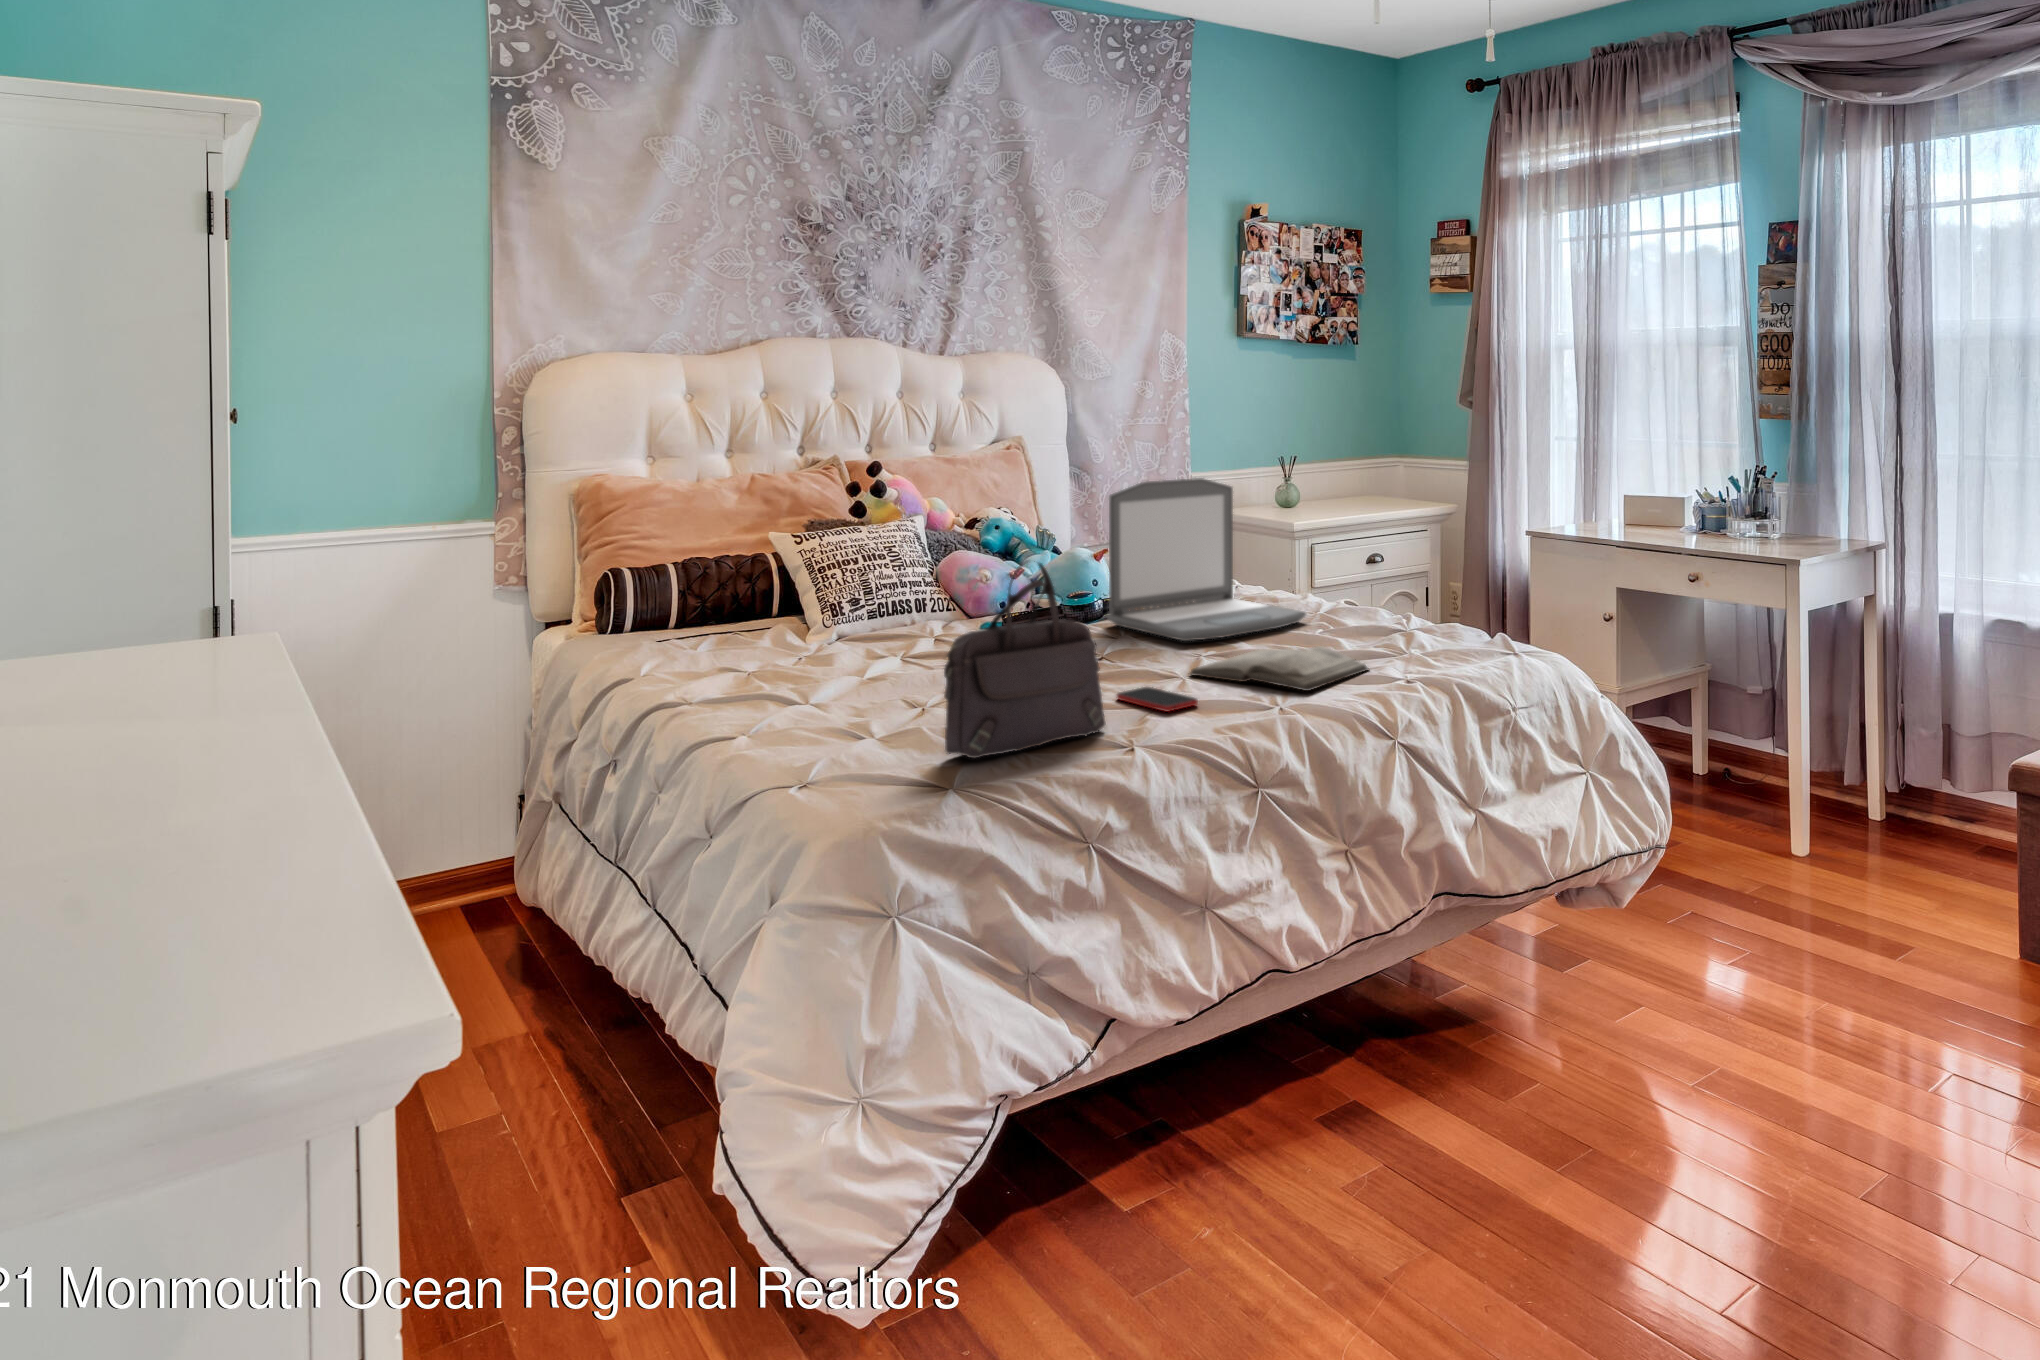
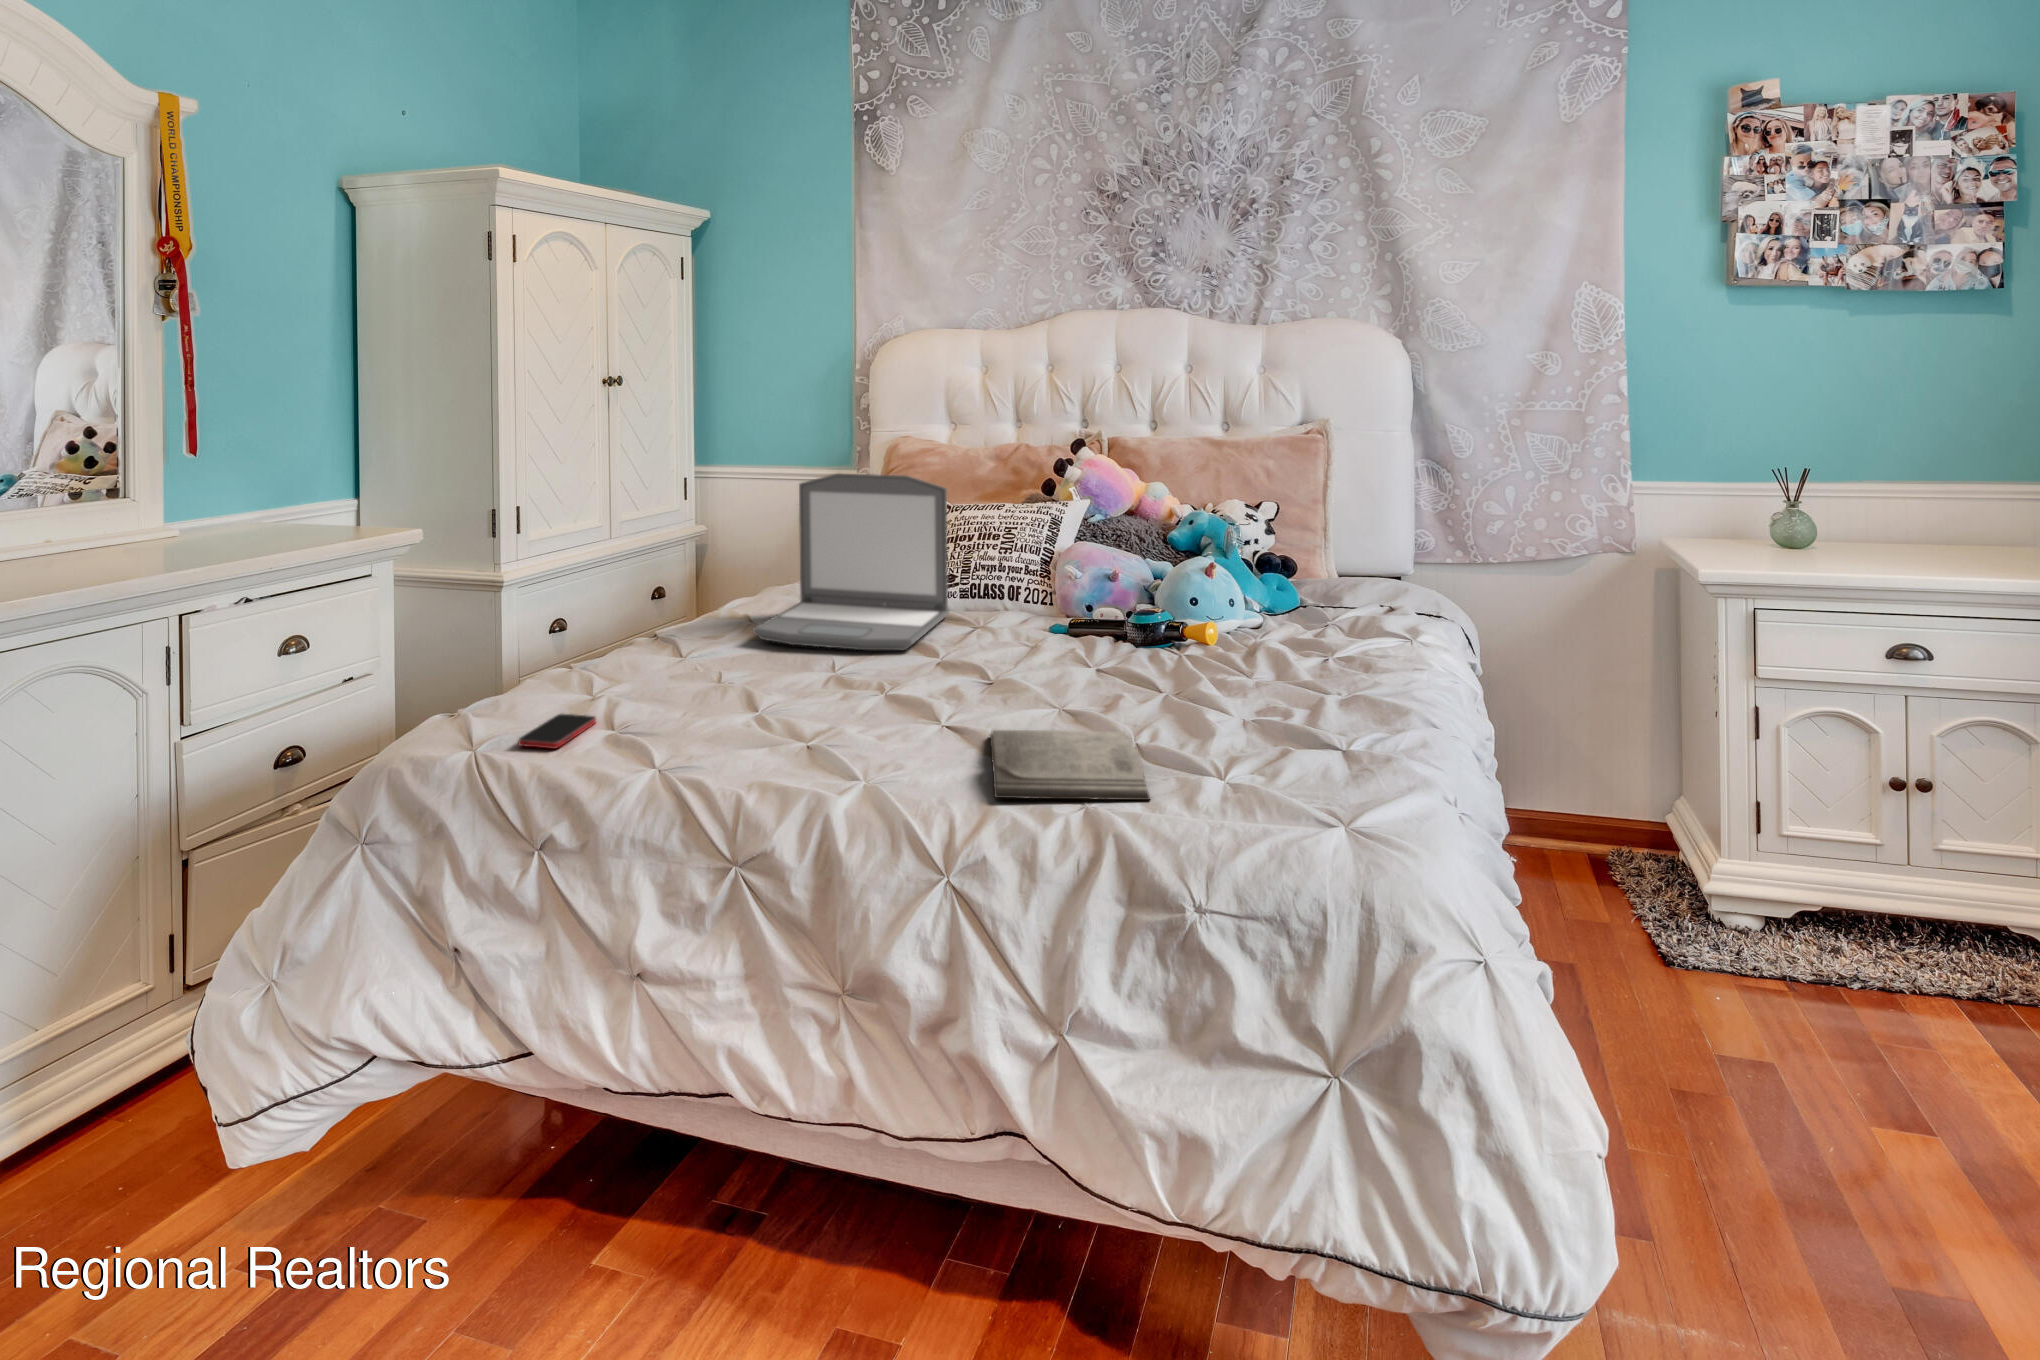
laptop: present [1107,478,1306,641] -> present [753,473,949,650]
handbag: present [944,561,1106,758] -> none [610,570,773,765]
smartphone: present [1116,687,1198,712] -> present [518,714,596,749]

